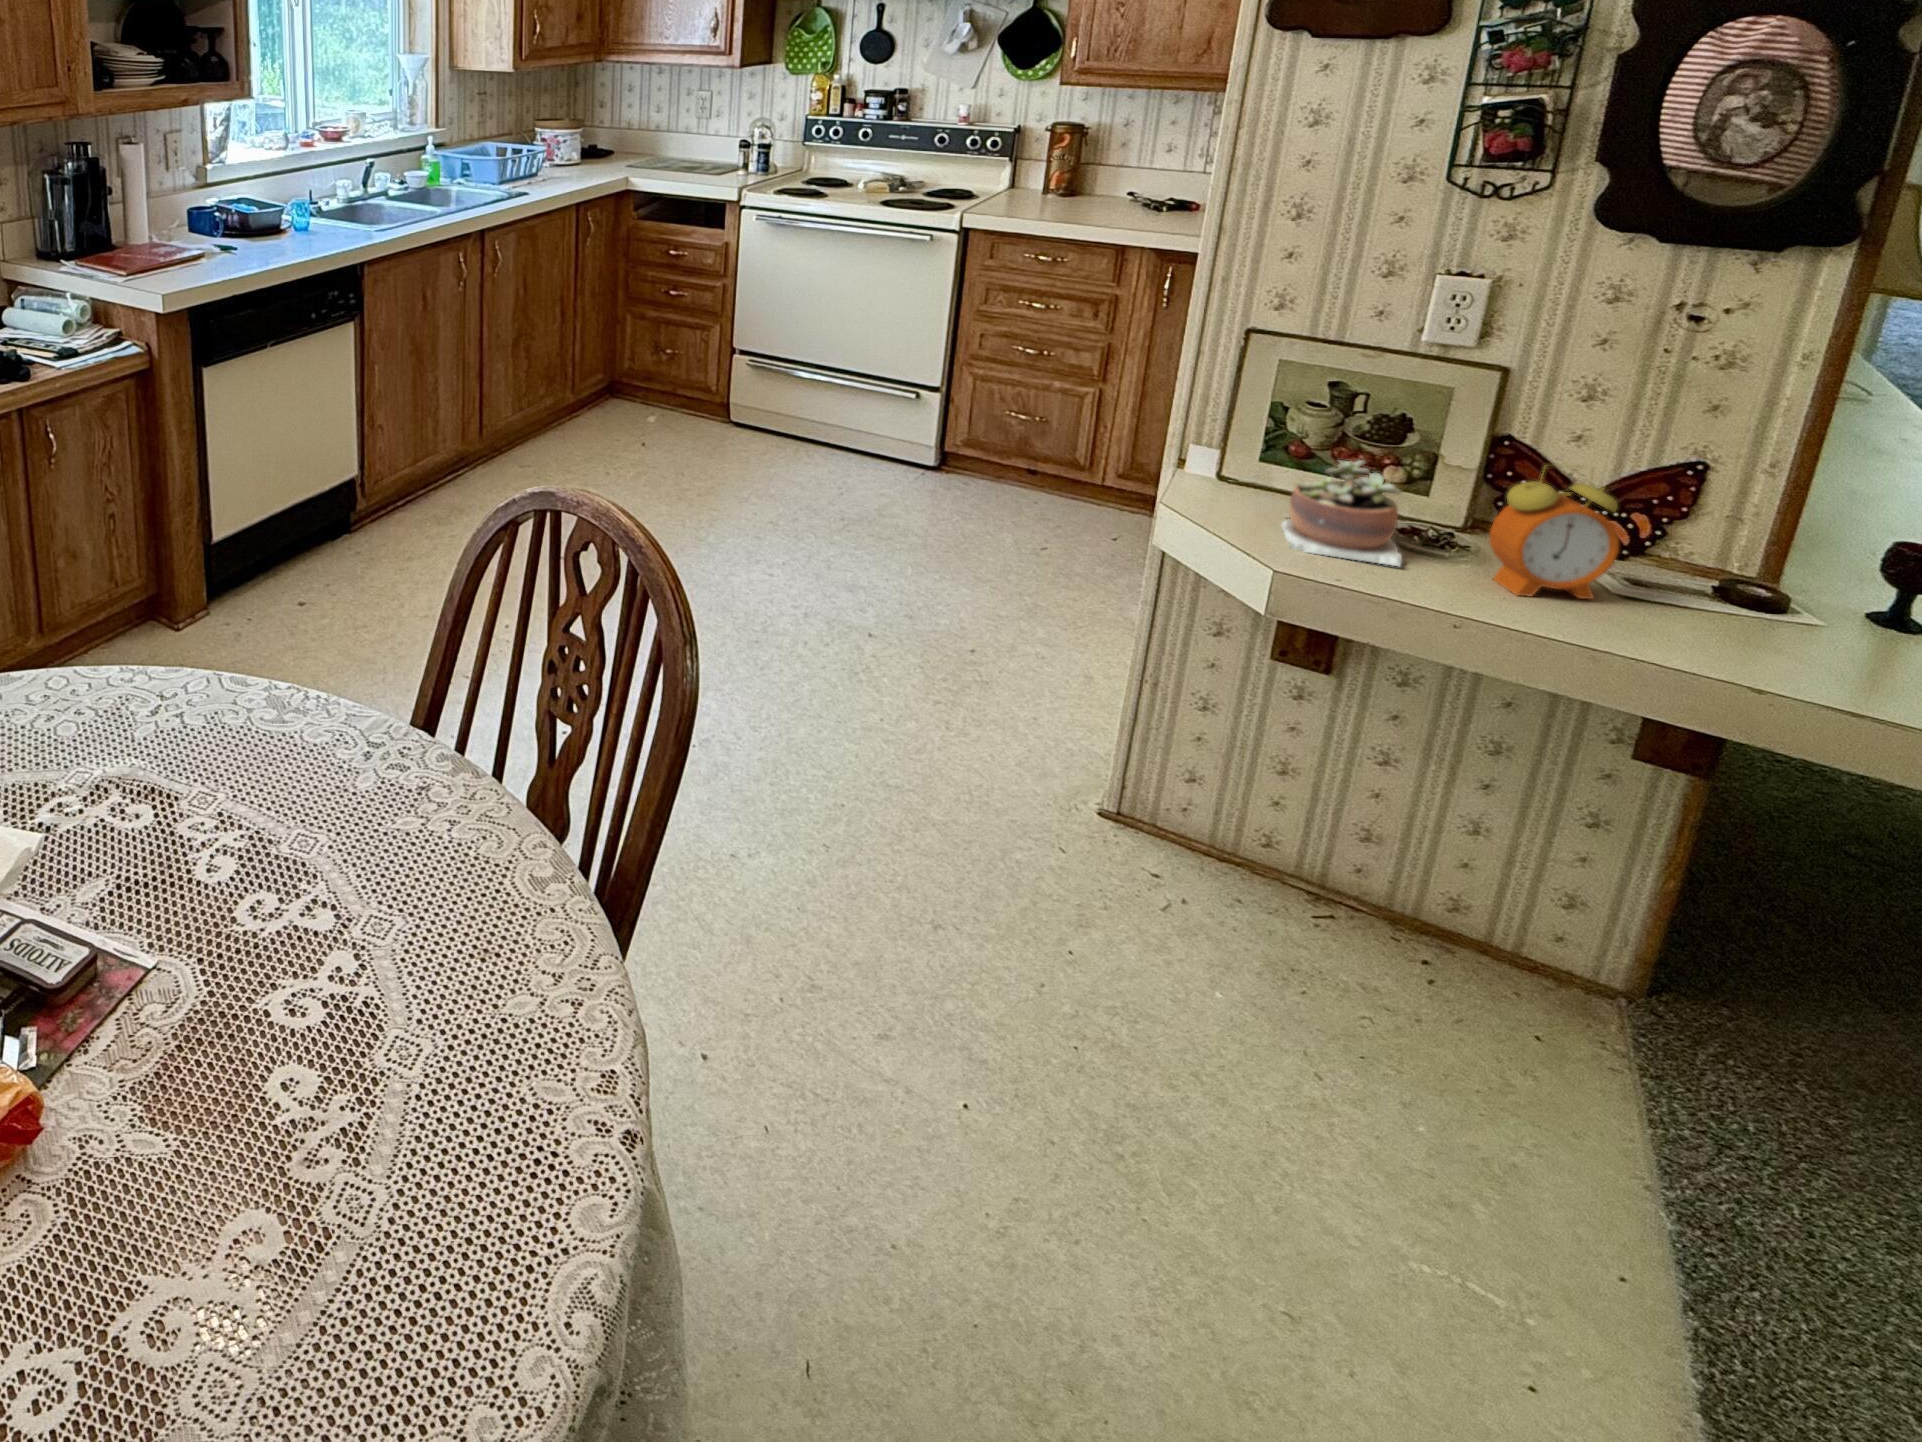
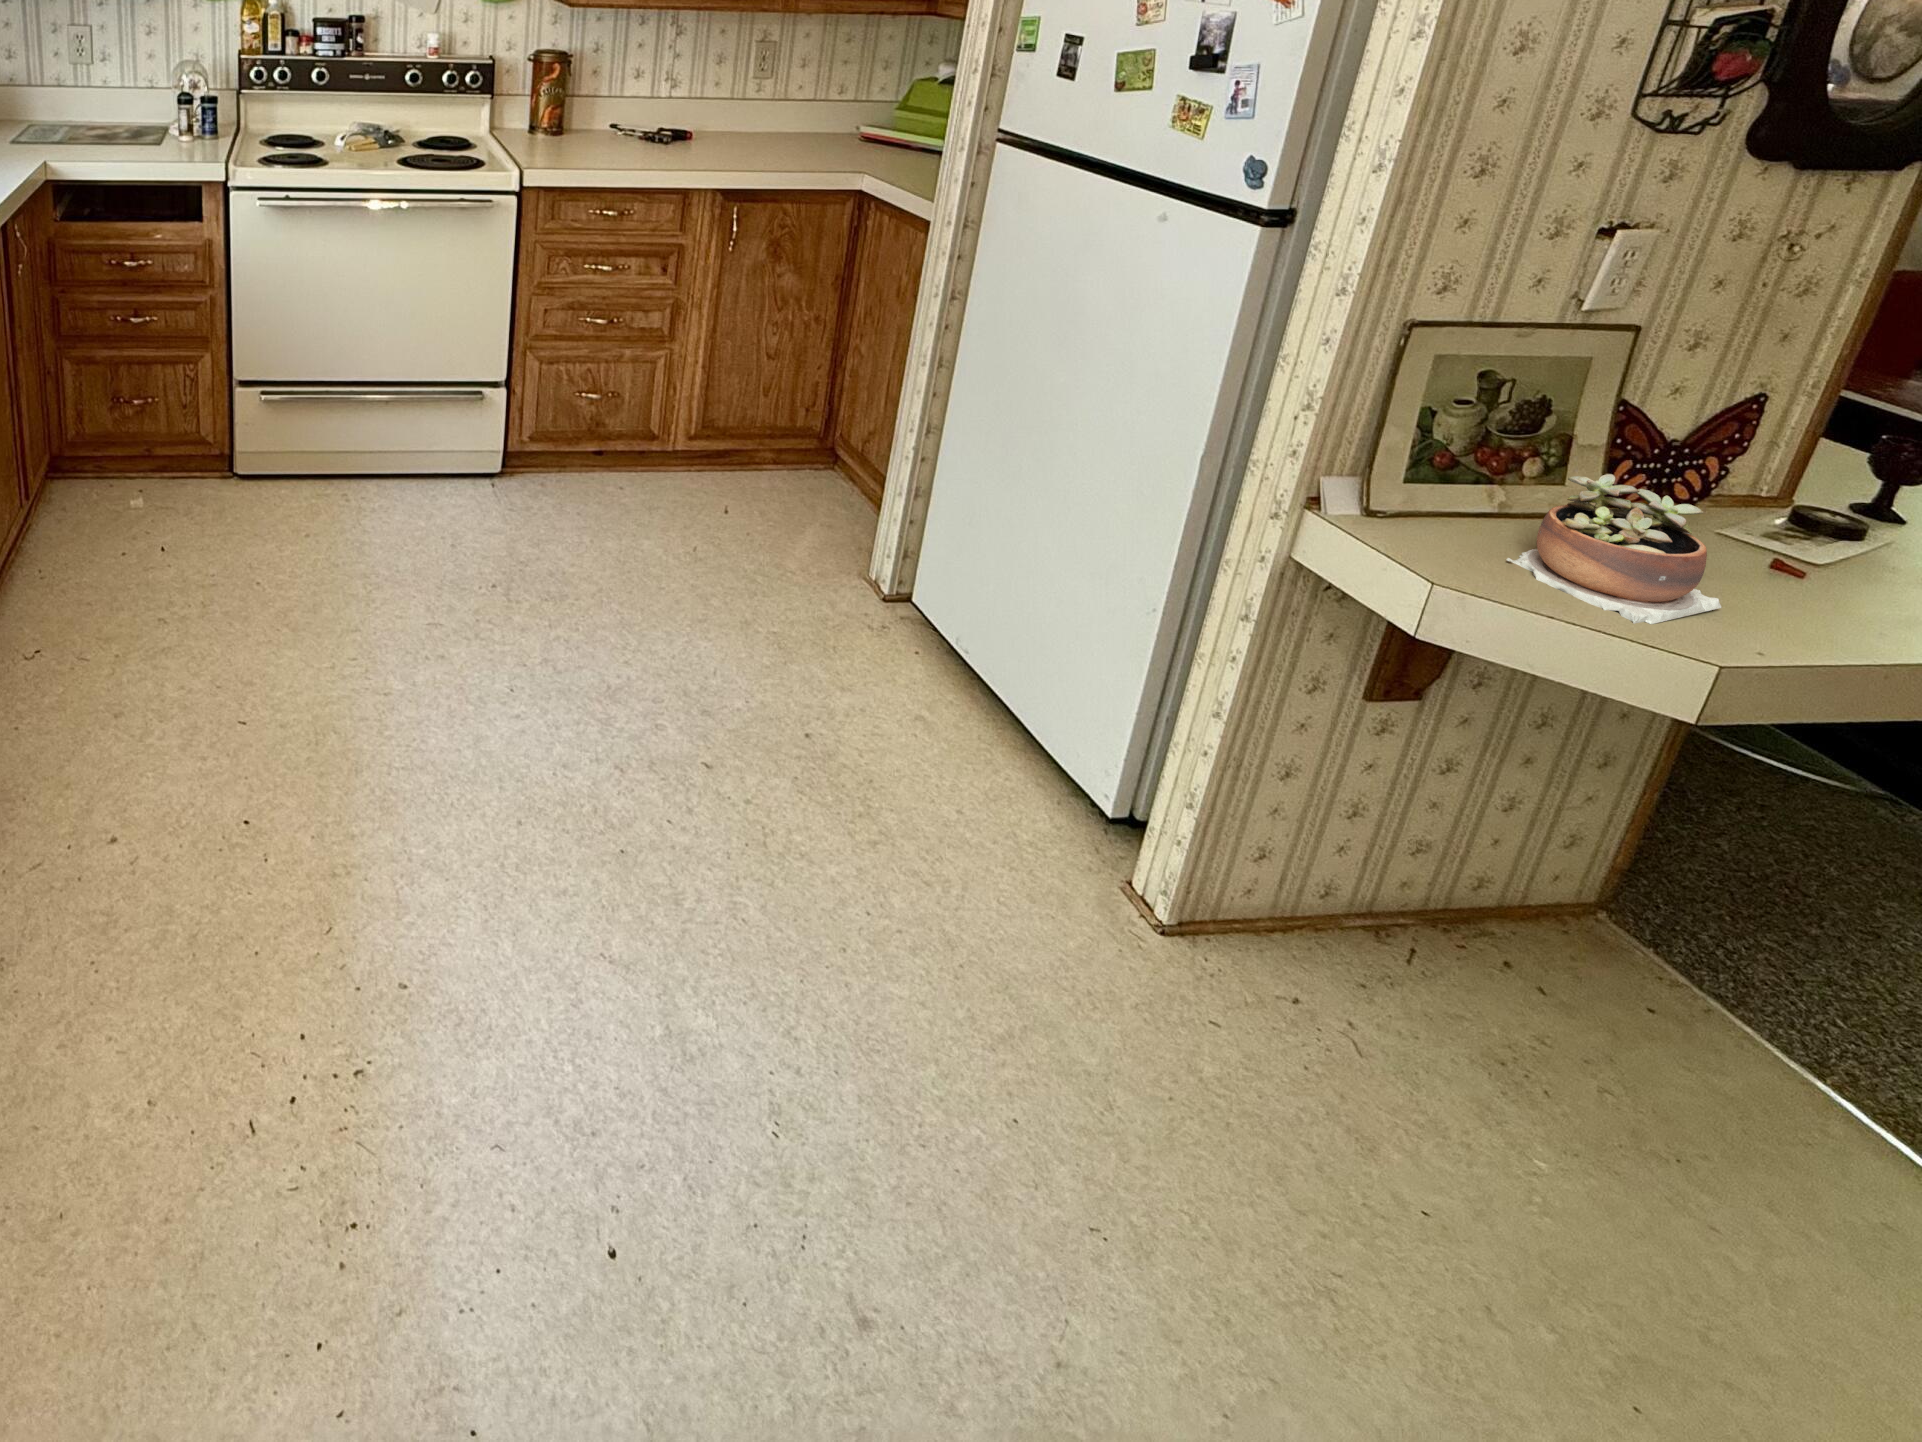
alarm clock: present [1489,481,1620,599] -> none [1746,436,1875,607]

